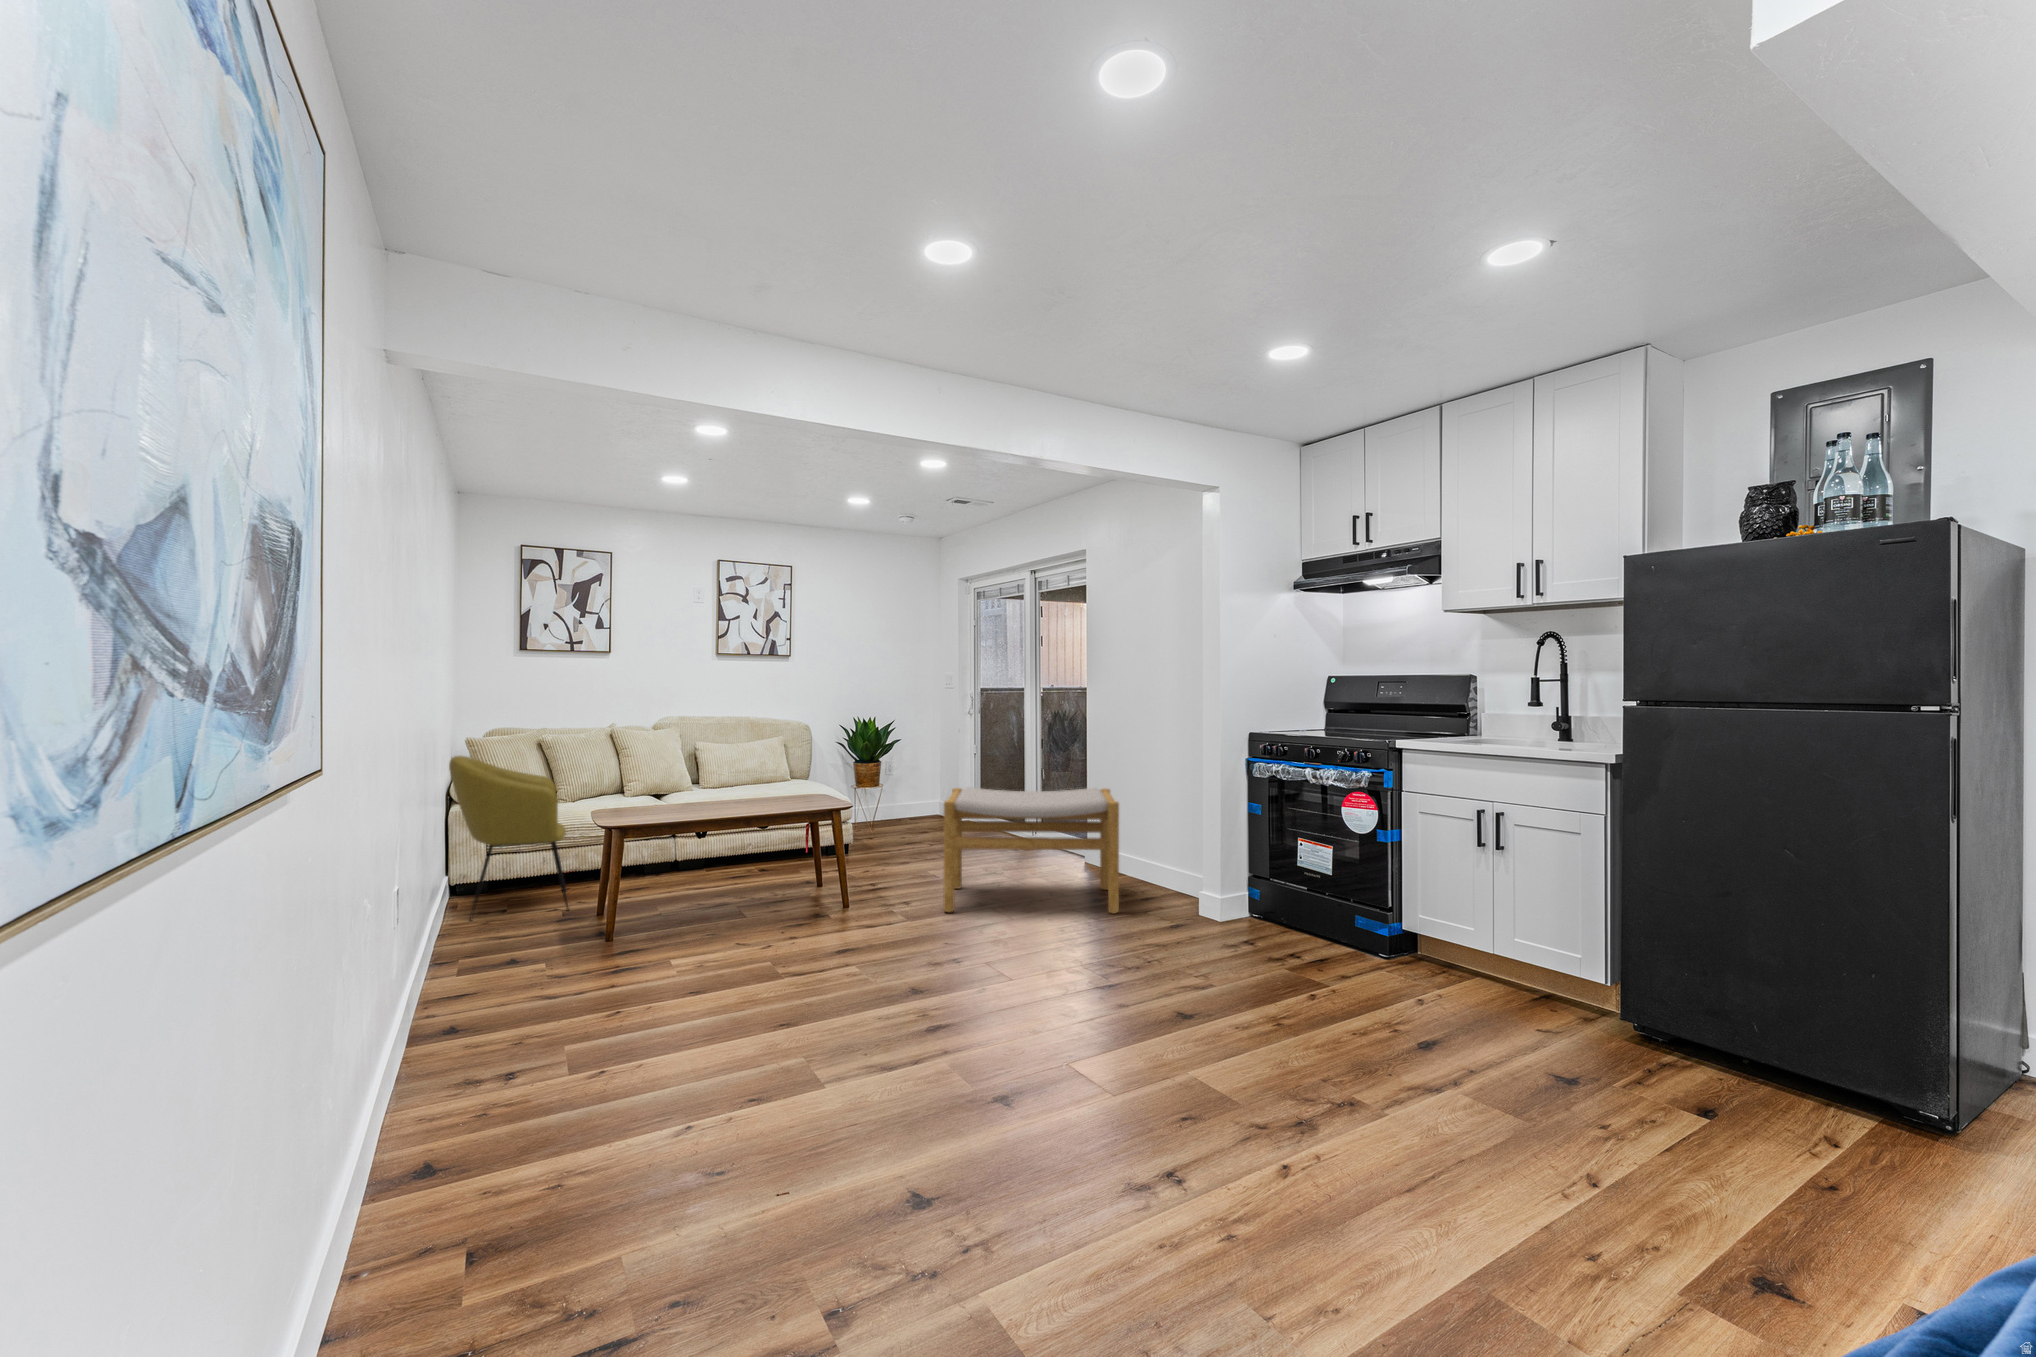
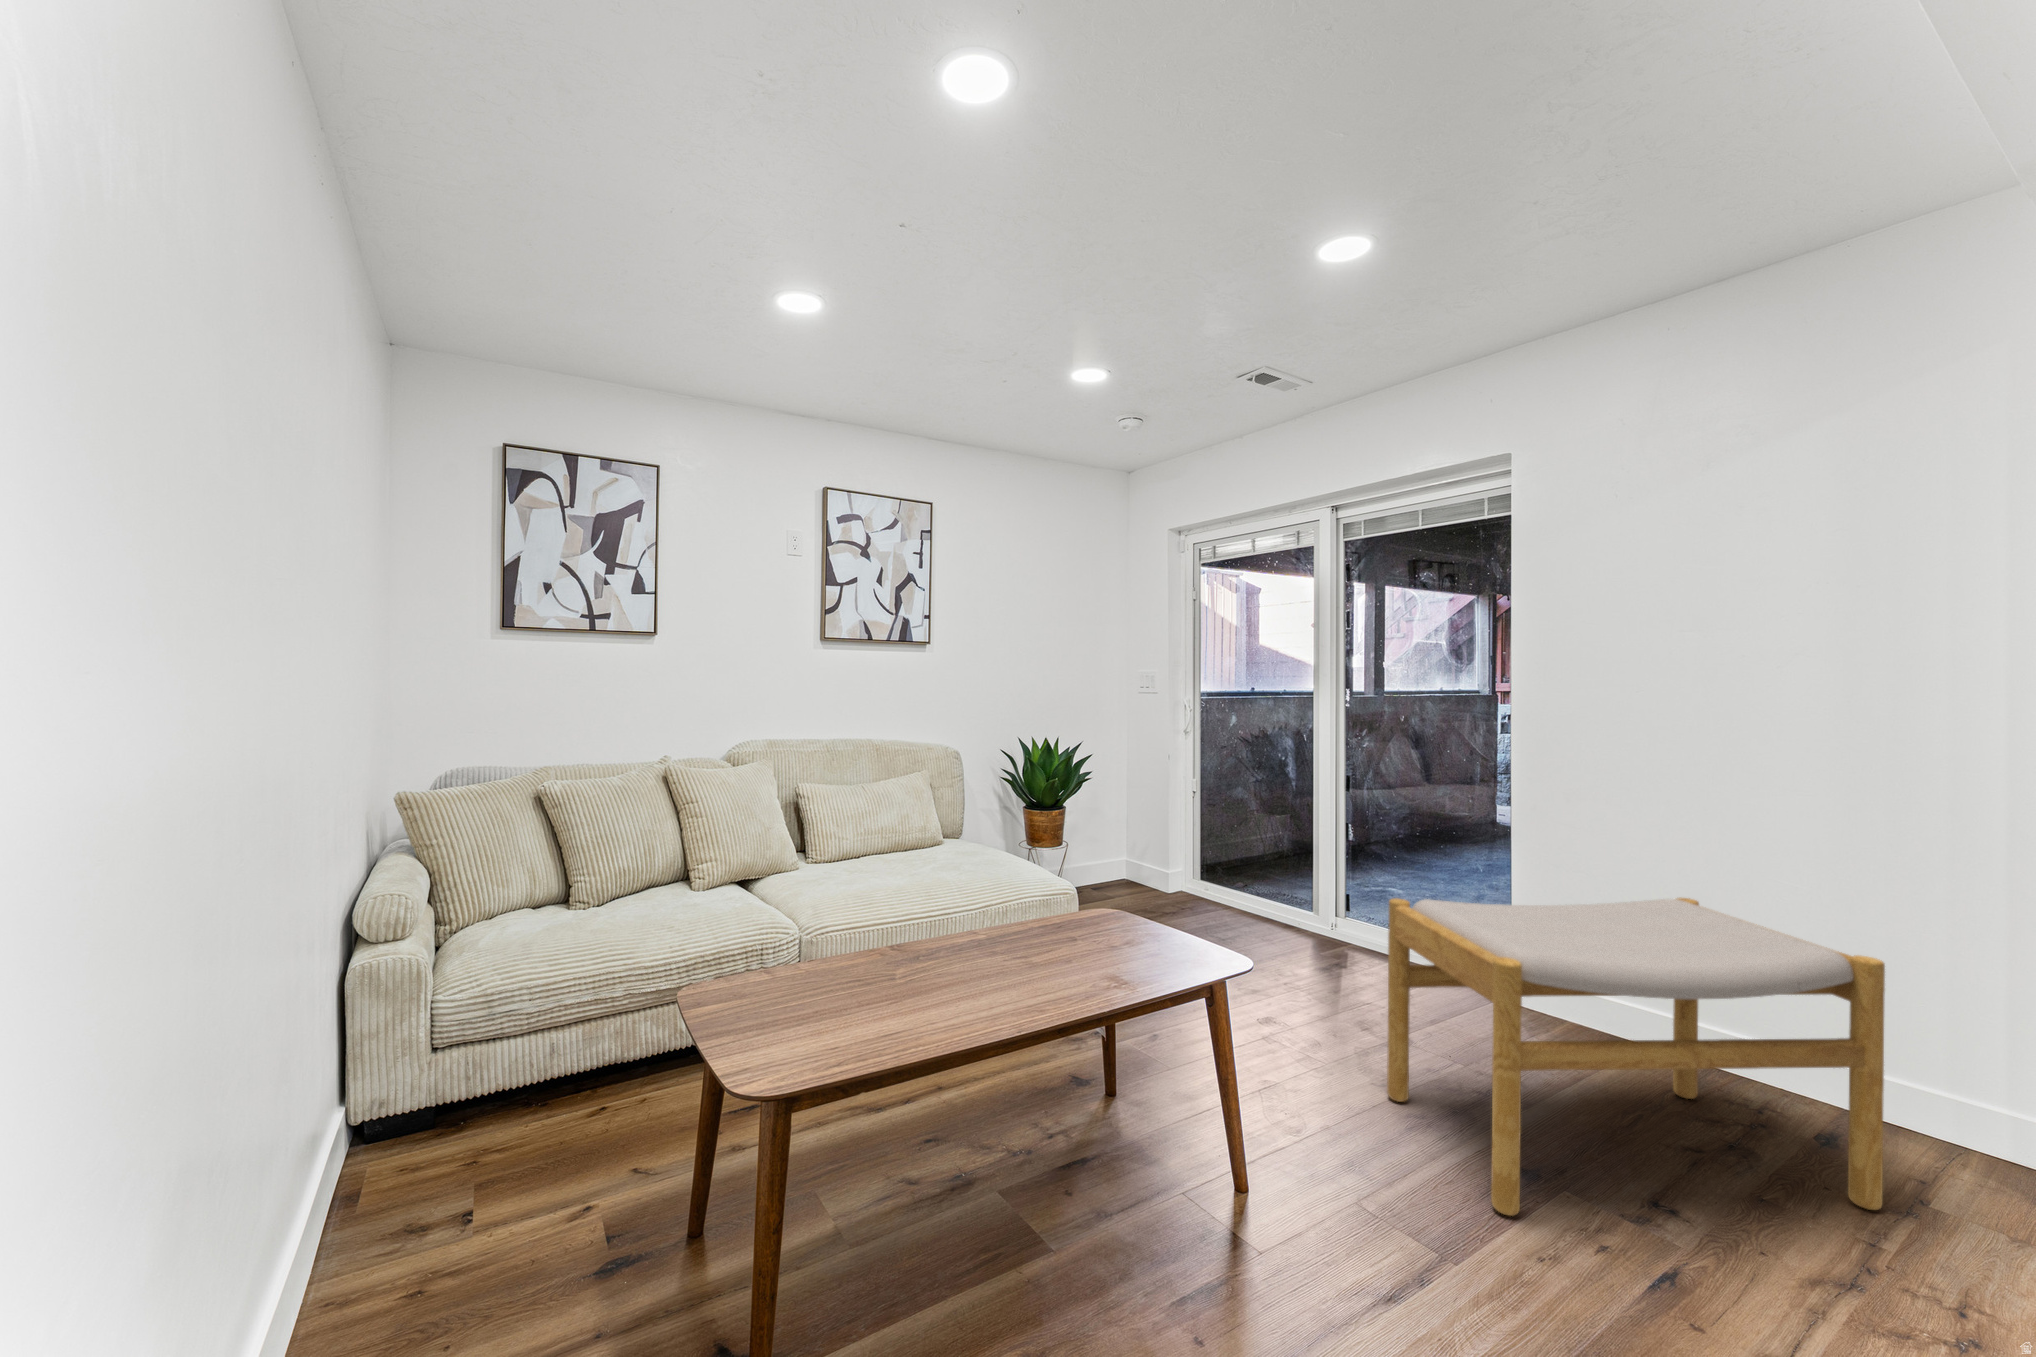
armchair: present [449,756,569,921] -> none [330,862,628,1301]

